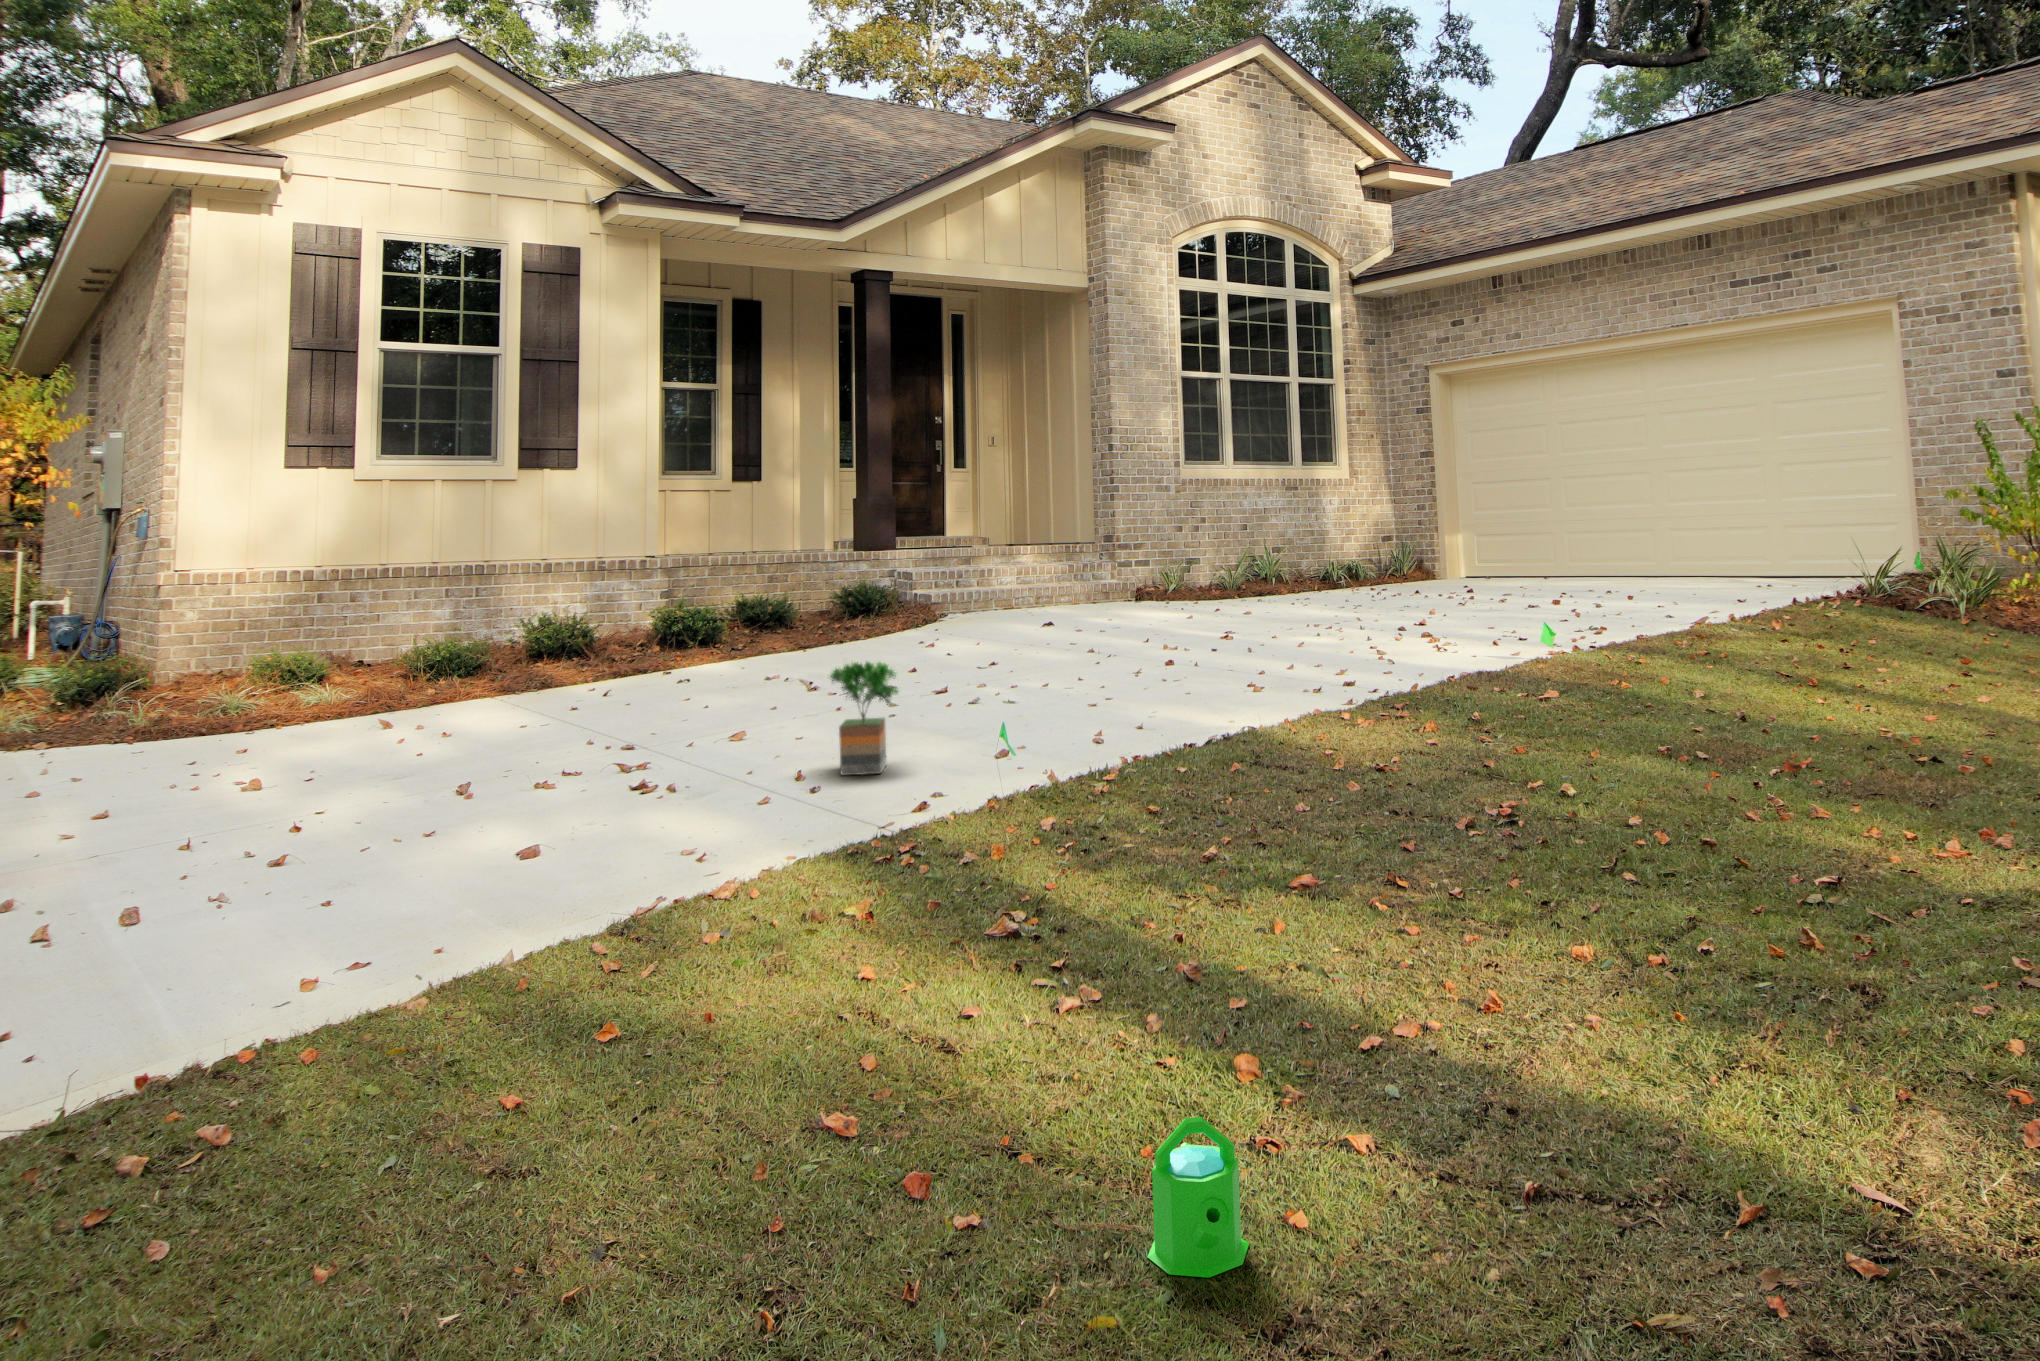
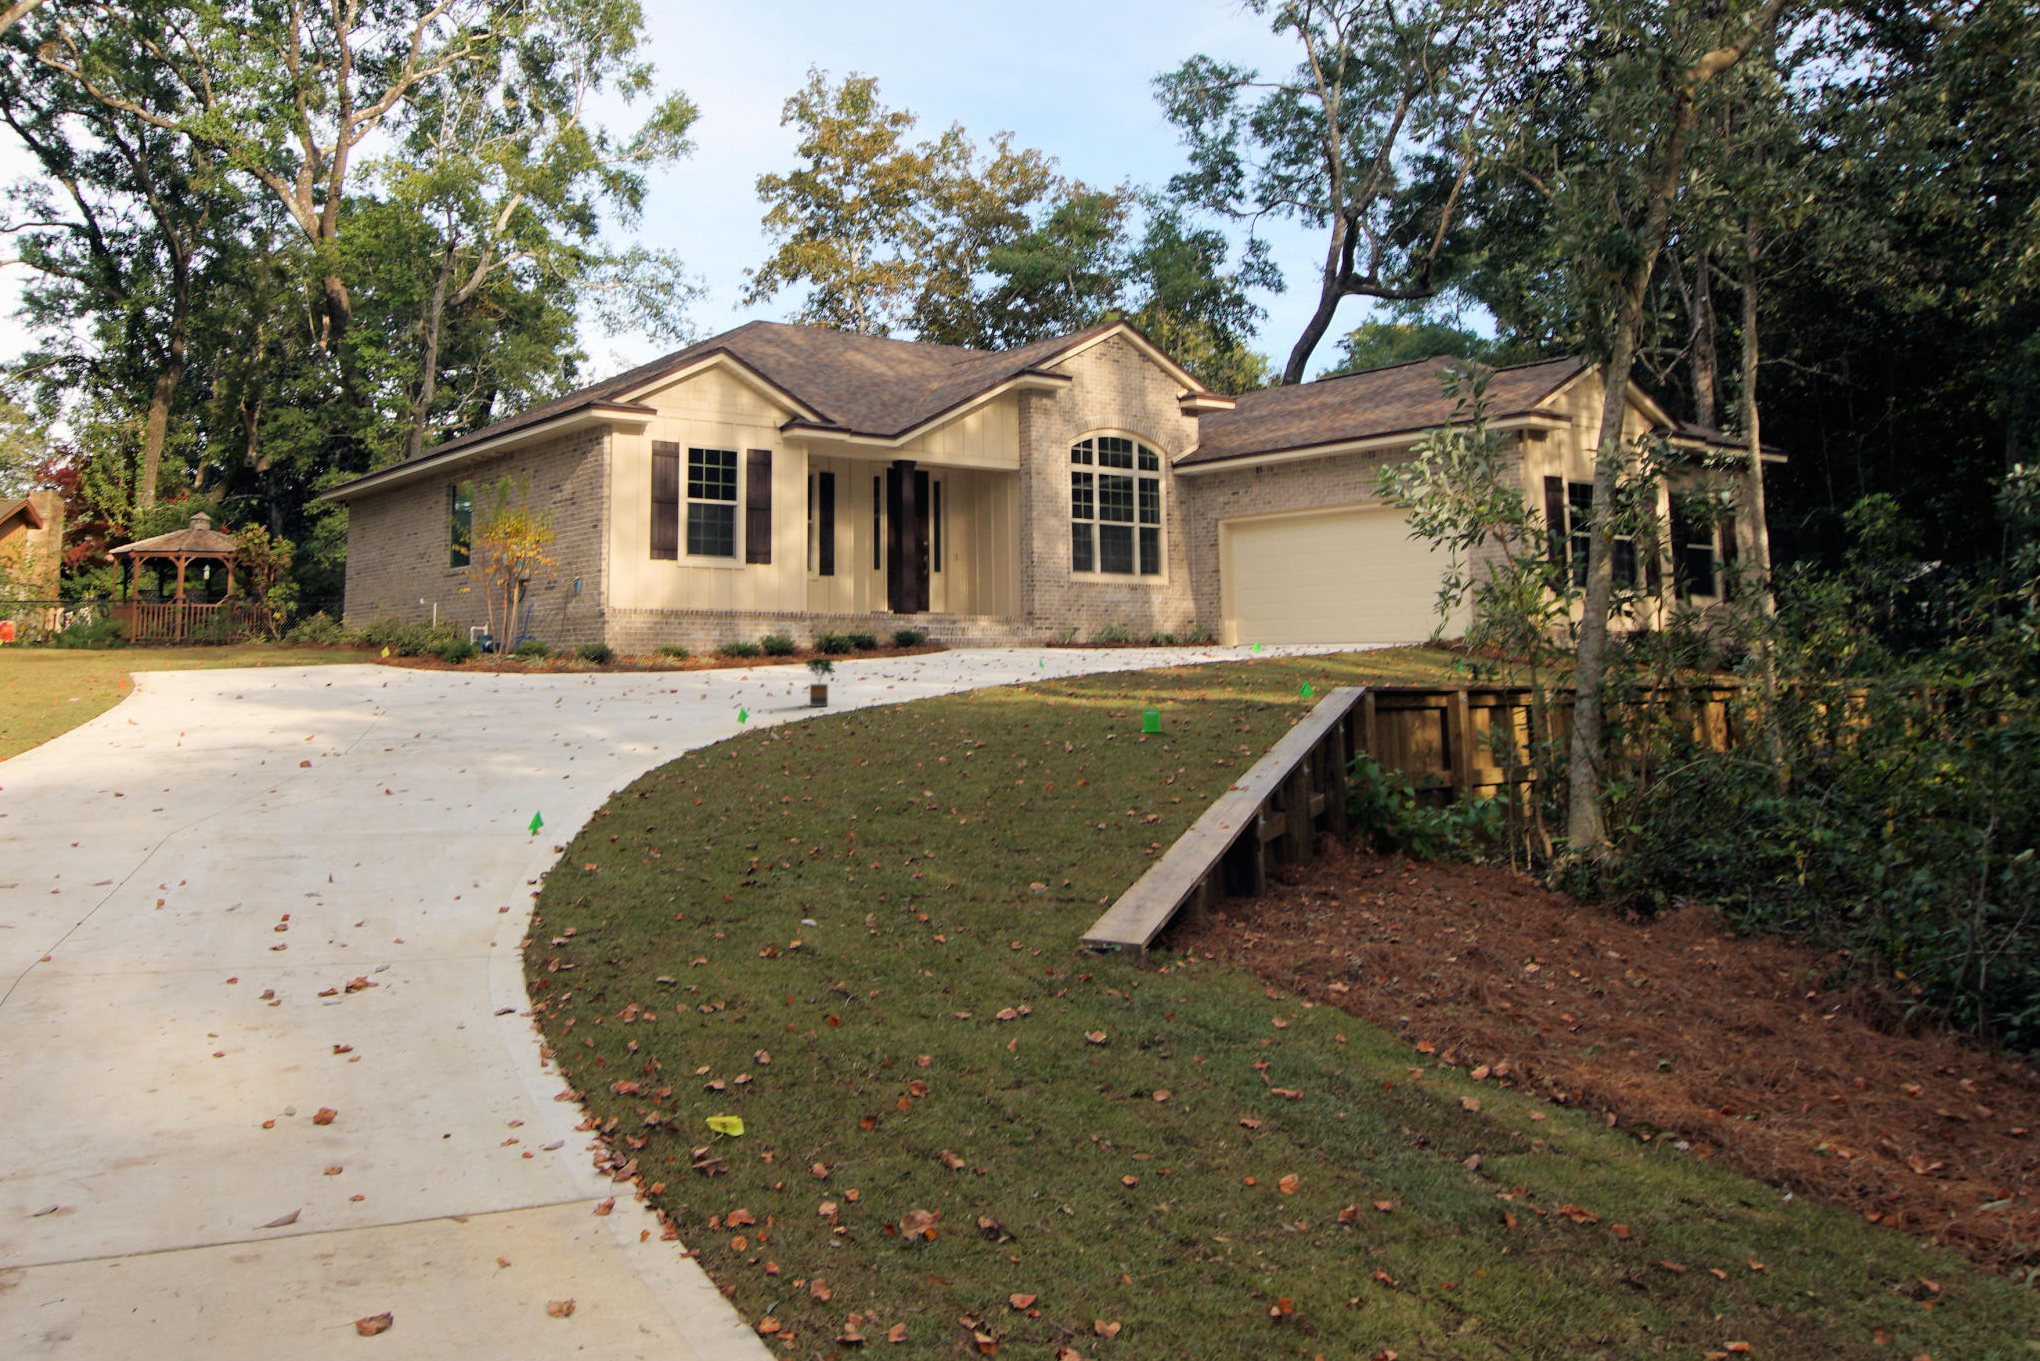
potted tree: present [830,662,898,776] -> present [805,659,835,707]

